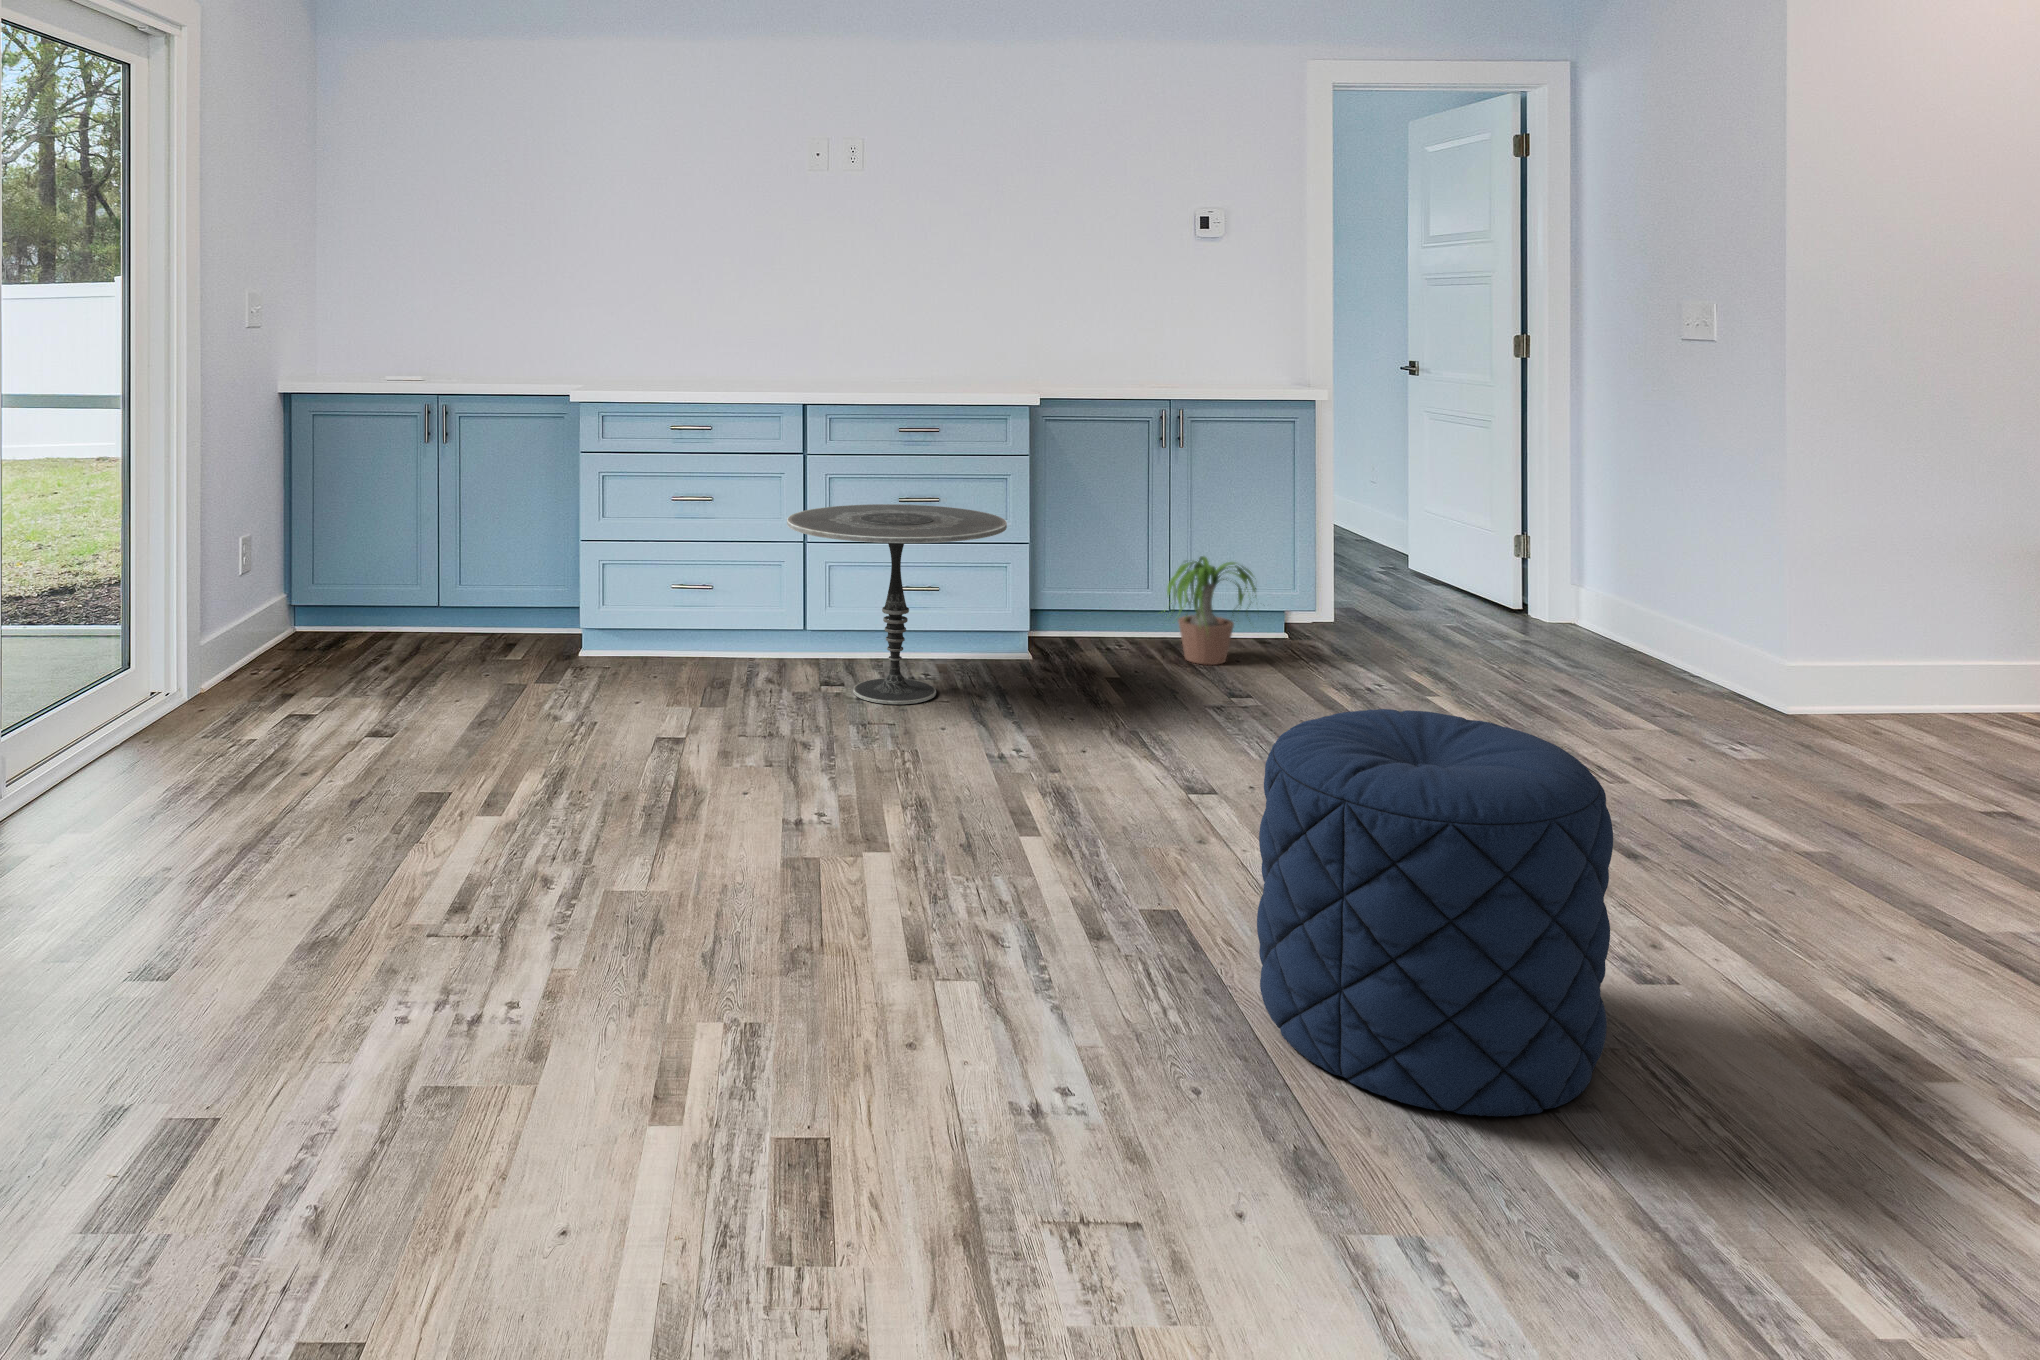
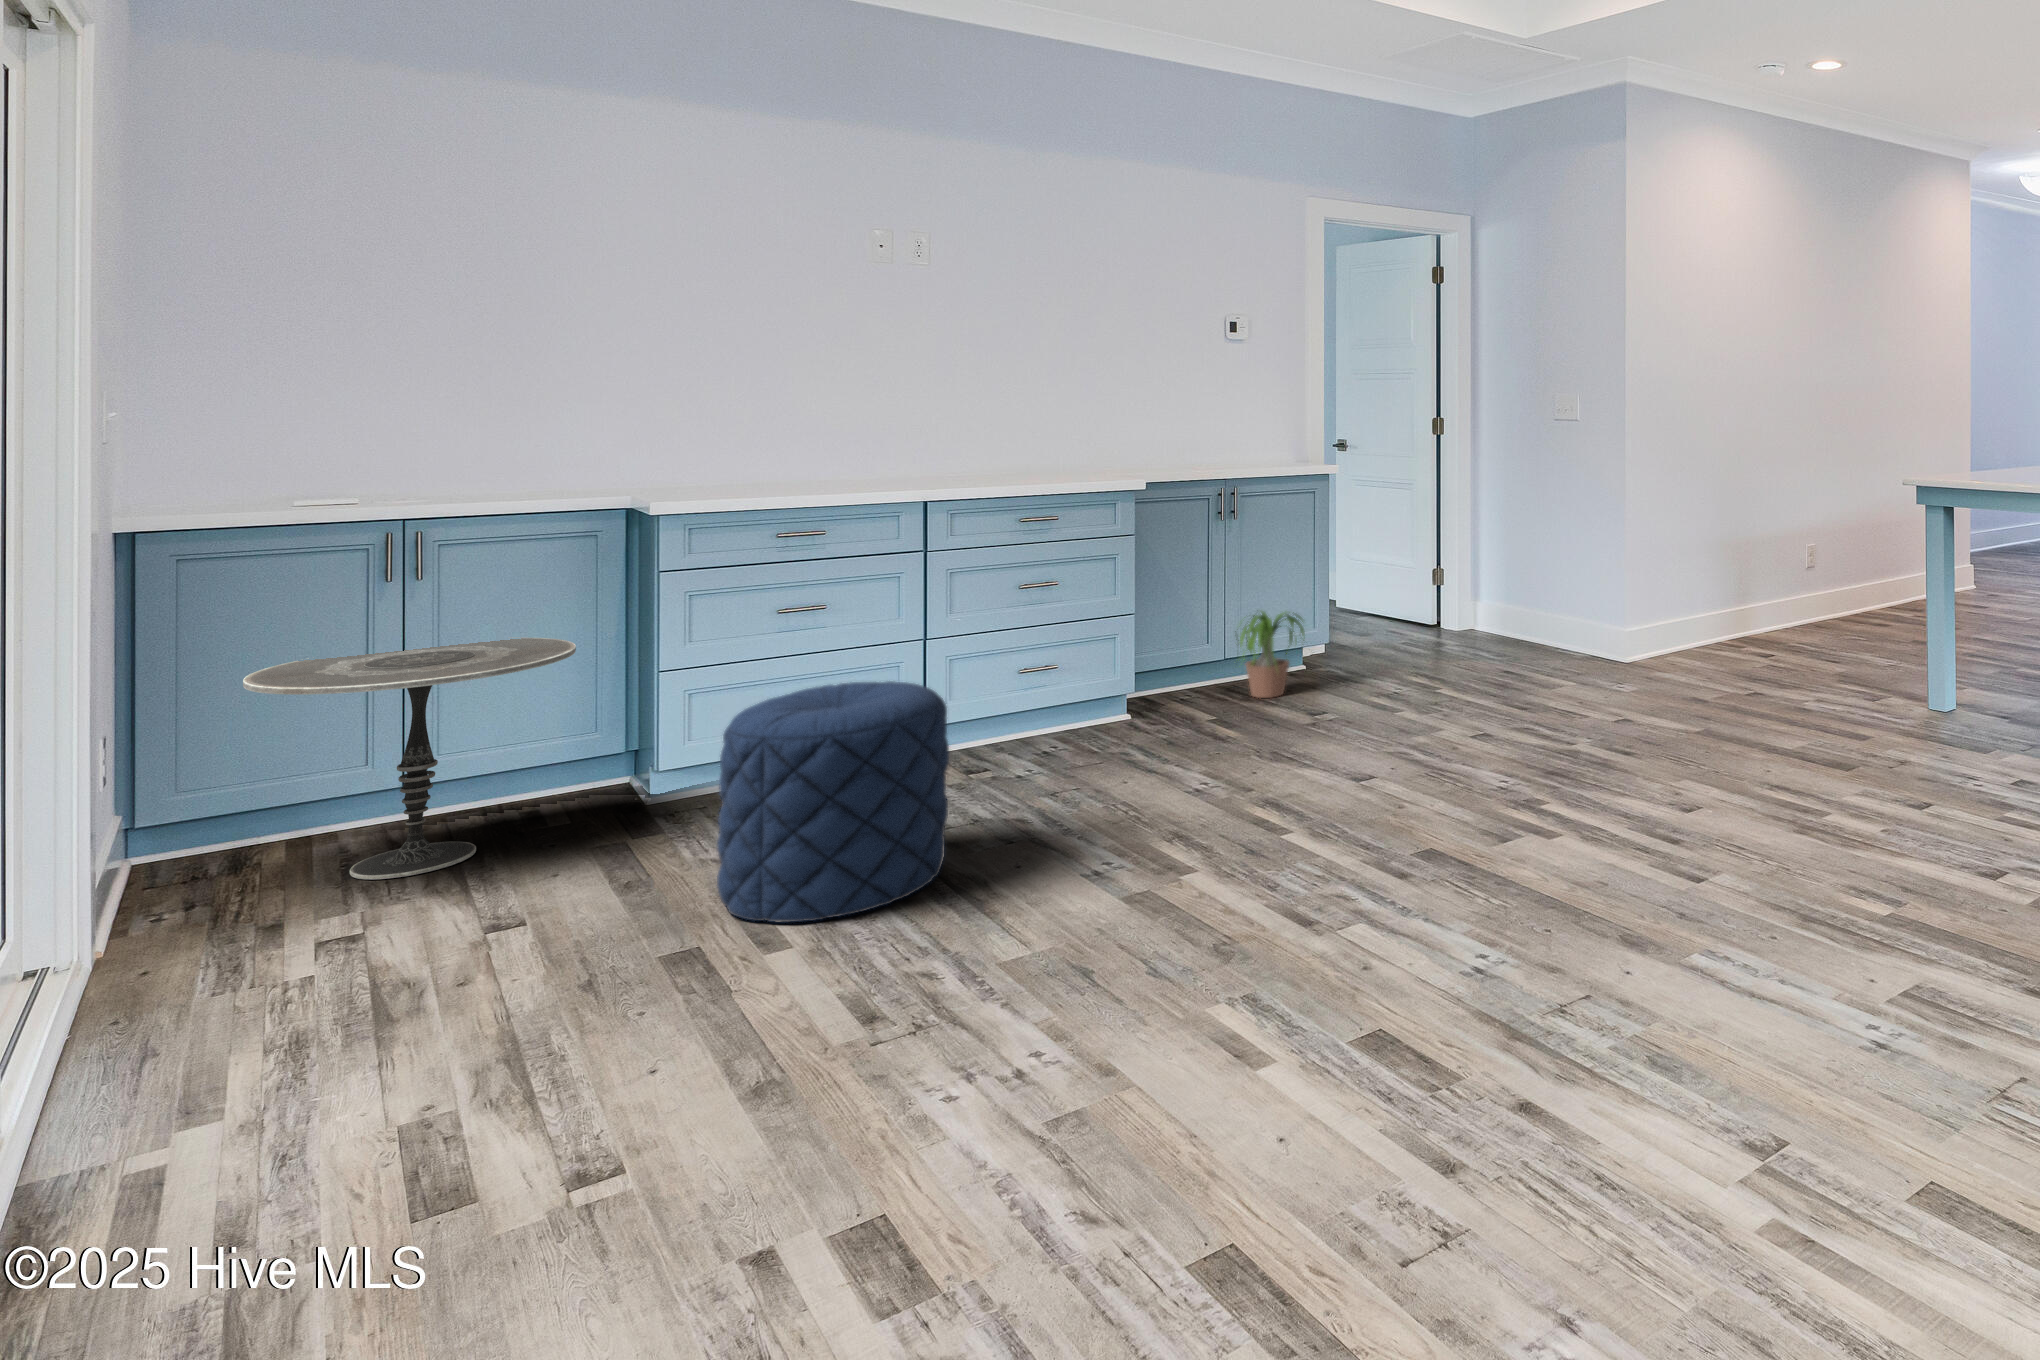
side table: present [787,504,1007,704] -> present [243,638,576,879]
pouf: present [1257,709,1613,1116] -> present [717,681,949,923]

